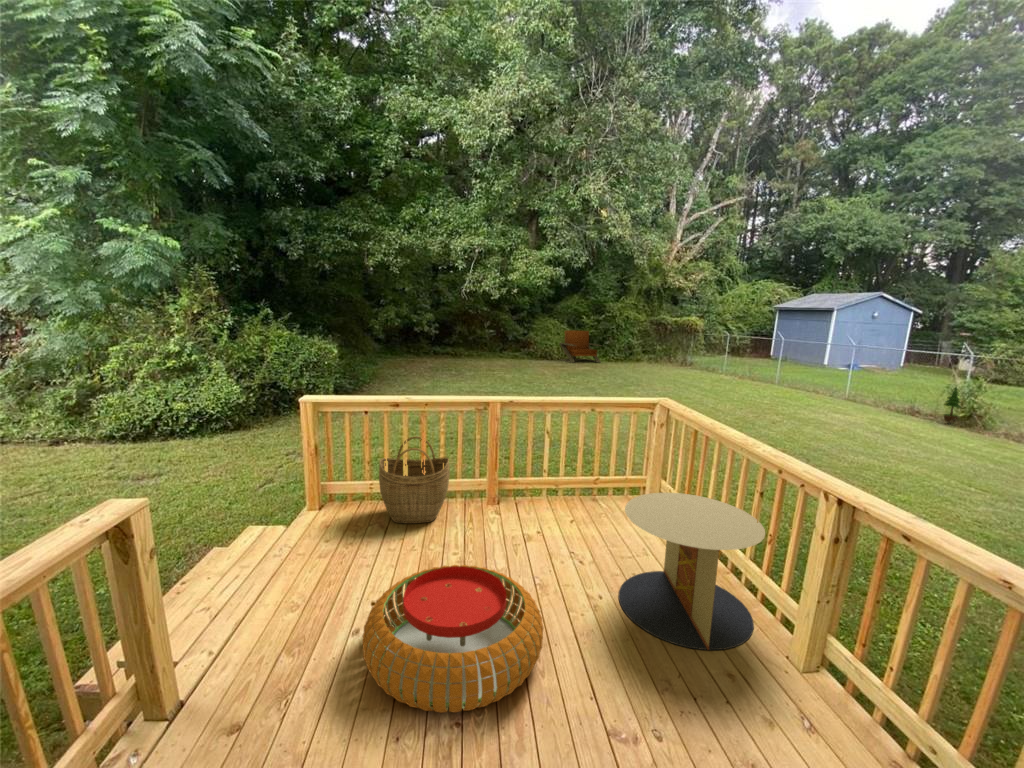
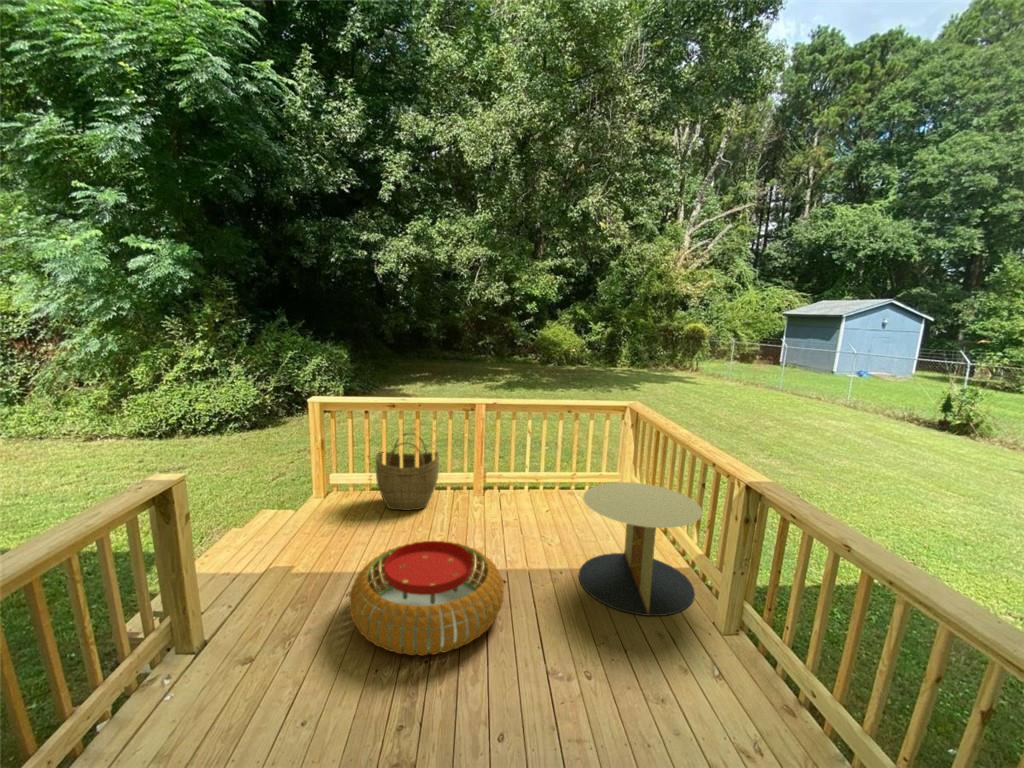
lounge chair: present [560,330,601,363] -> none [566,337,608,368]

